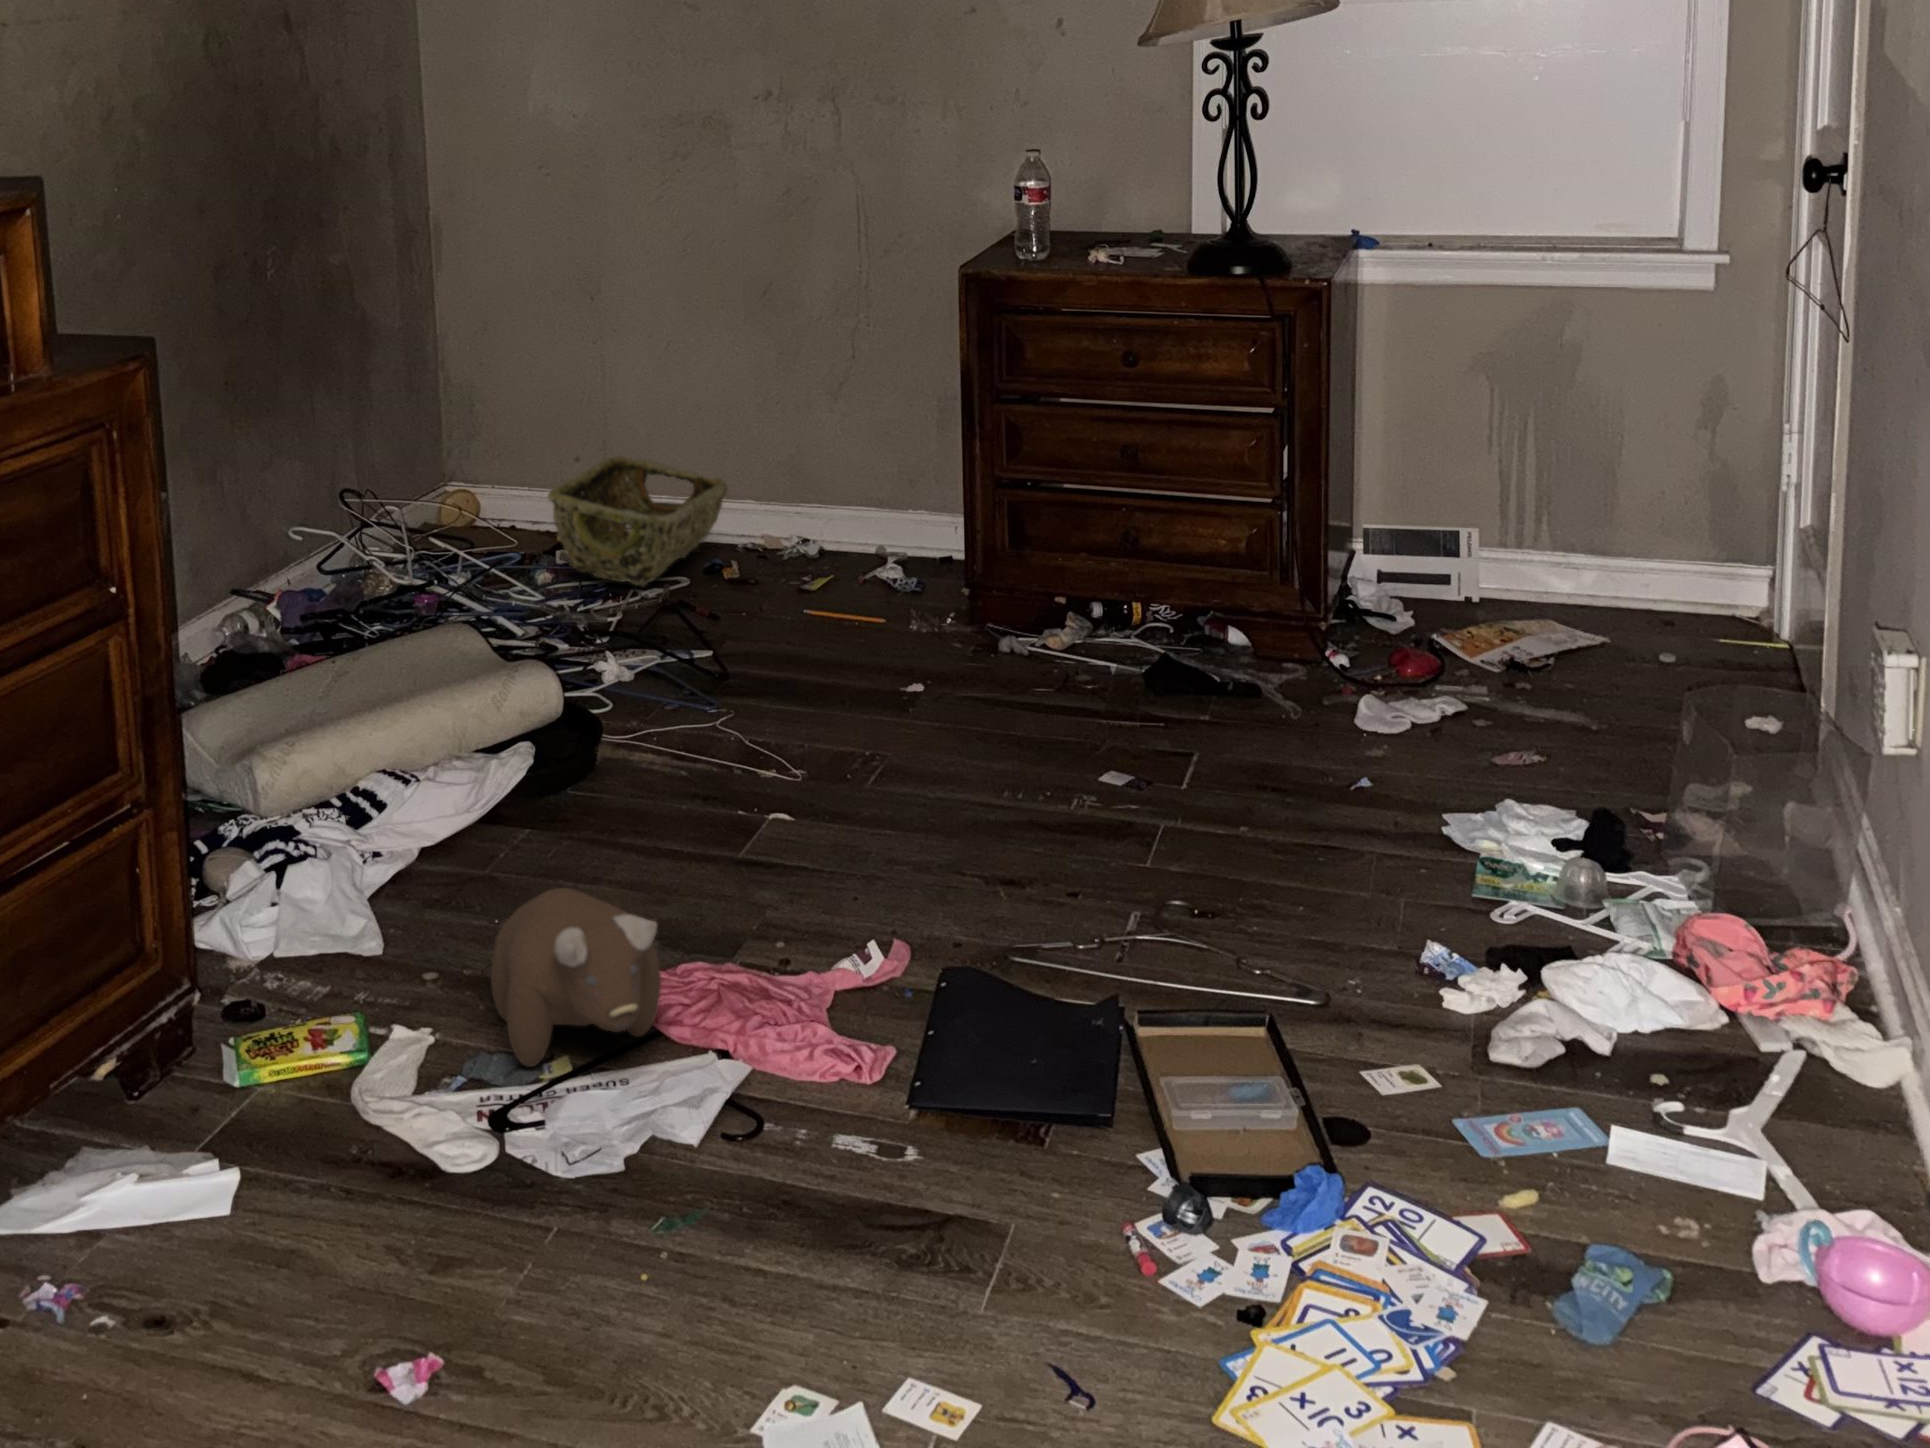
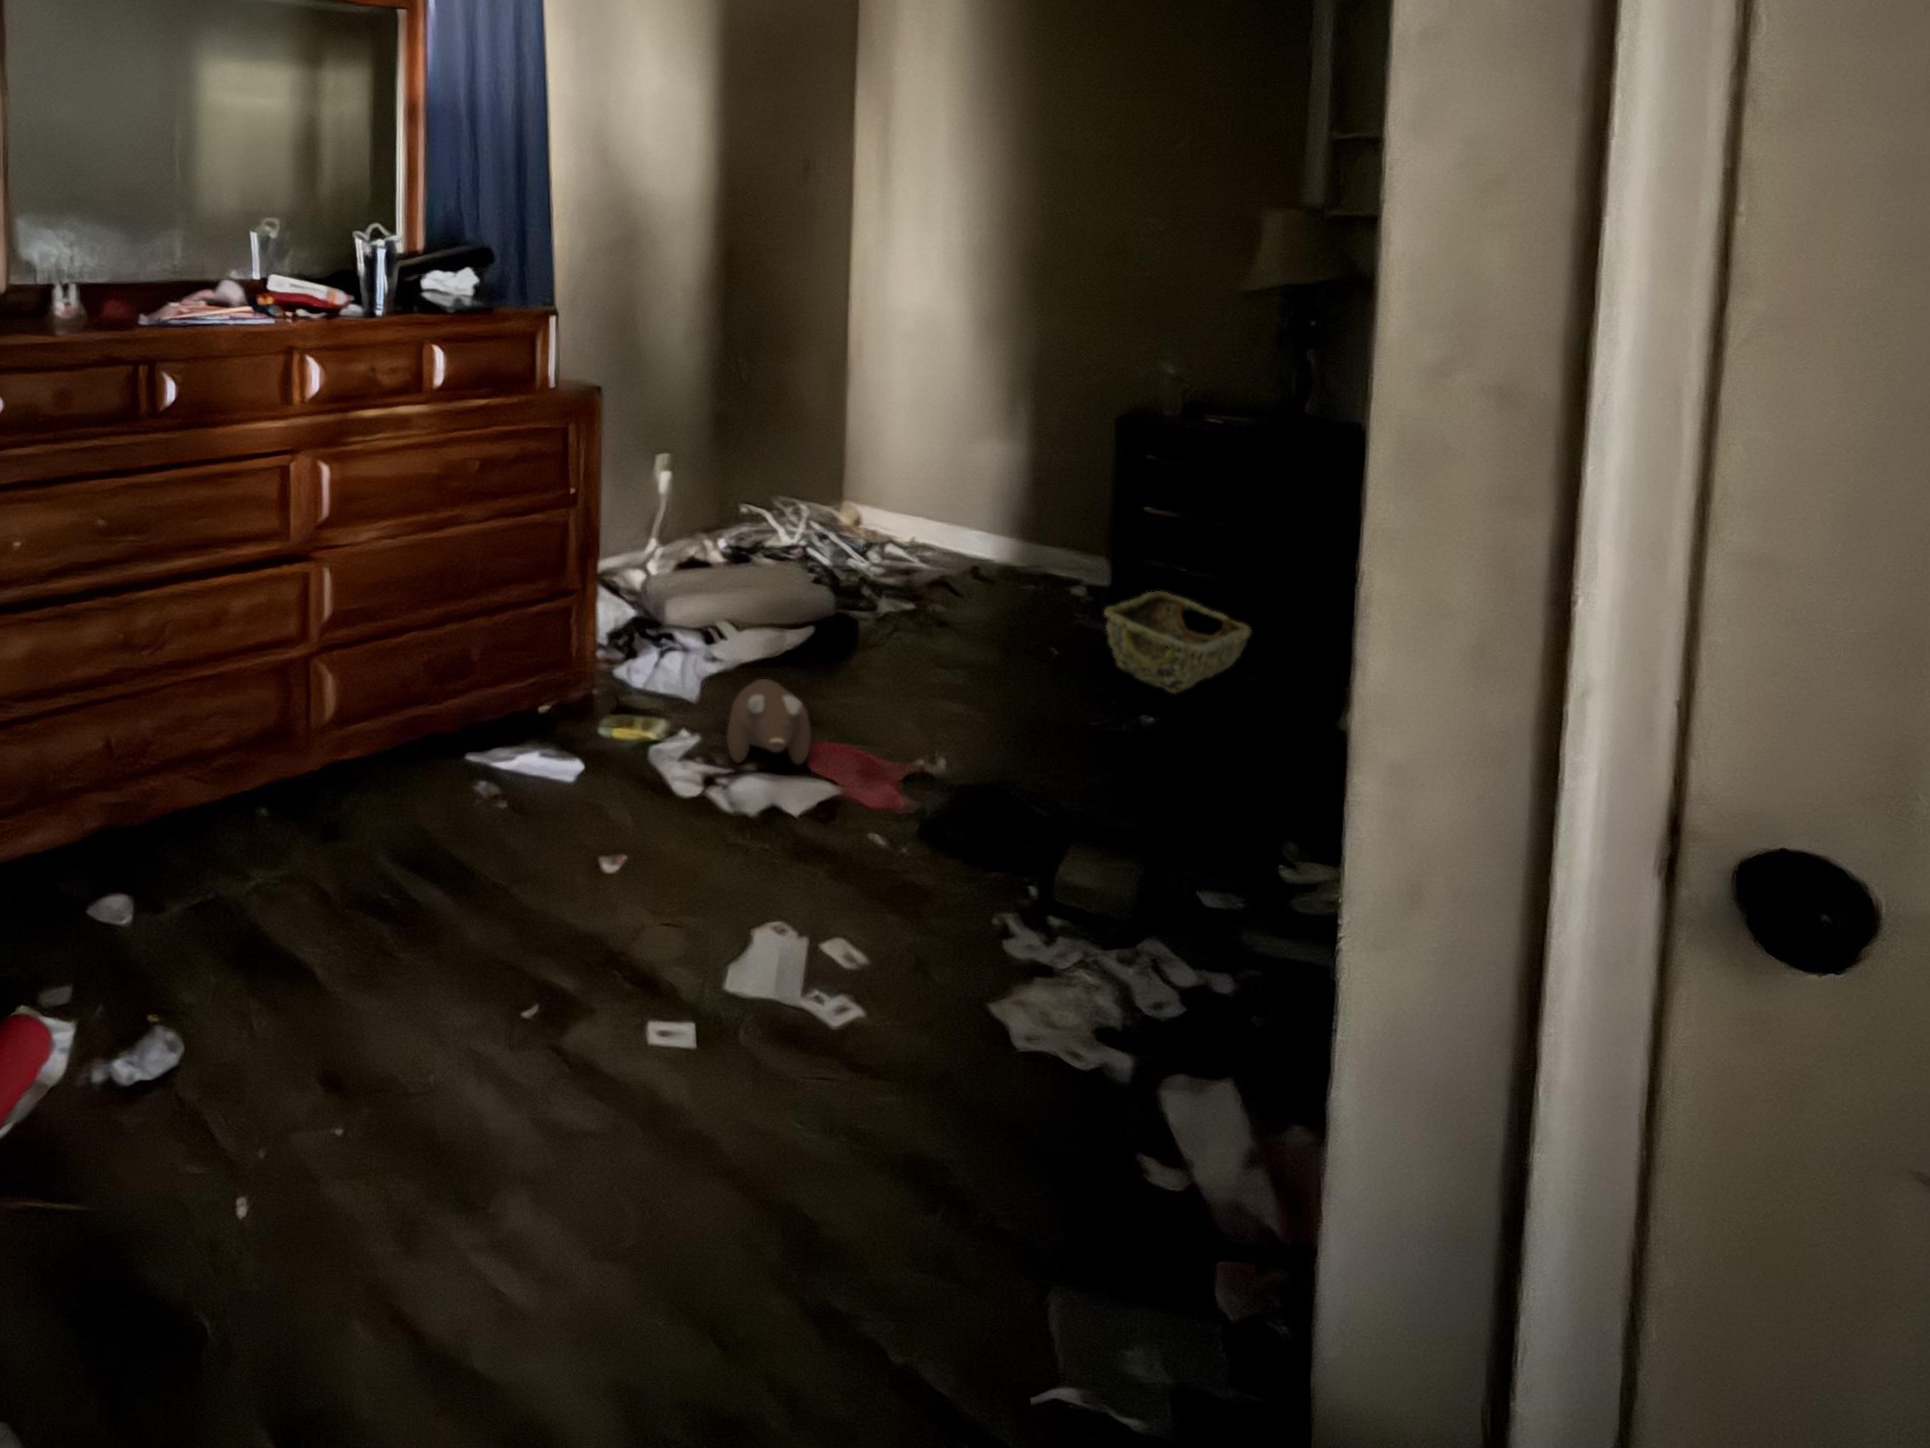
woven basket: present [548,456,728,586] -> present [1104,591,1252,693]

